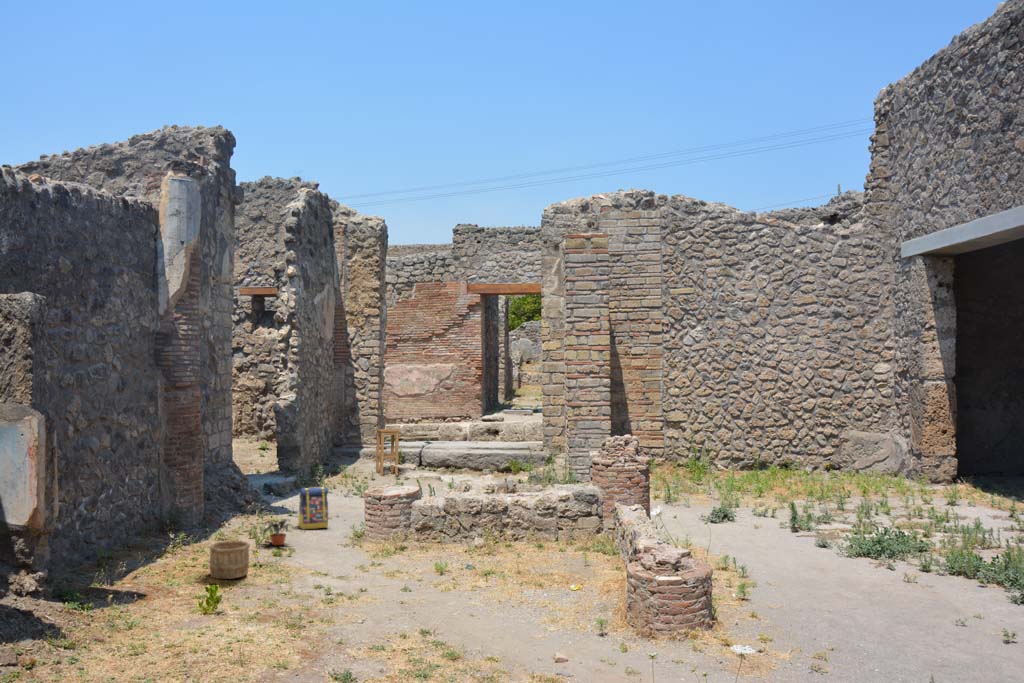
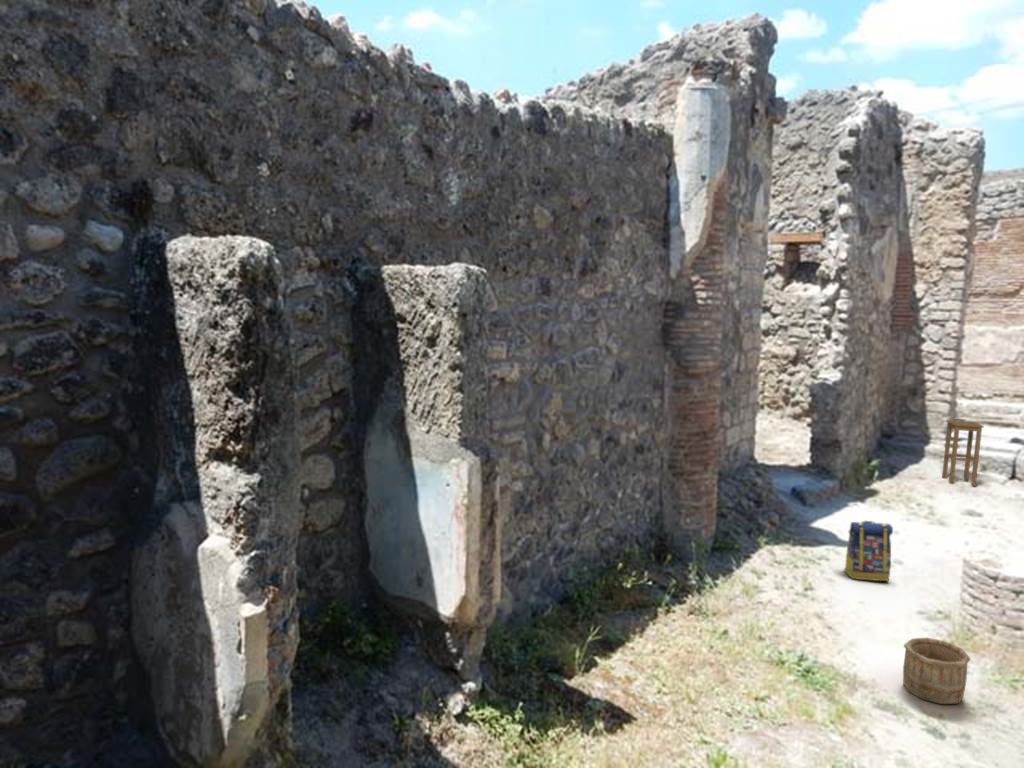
potted plant: present [264,519,291,545] -> none [797,571,843,609]
wooden bucket: present [209,541,250,579] -> present [903,638,970,704]

